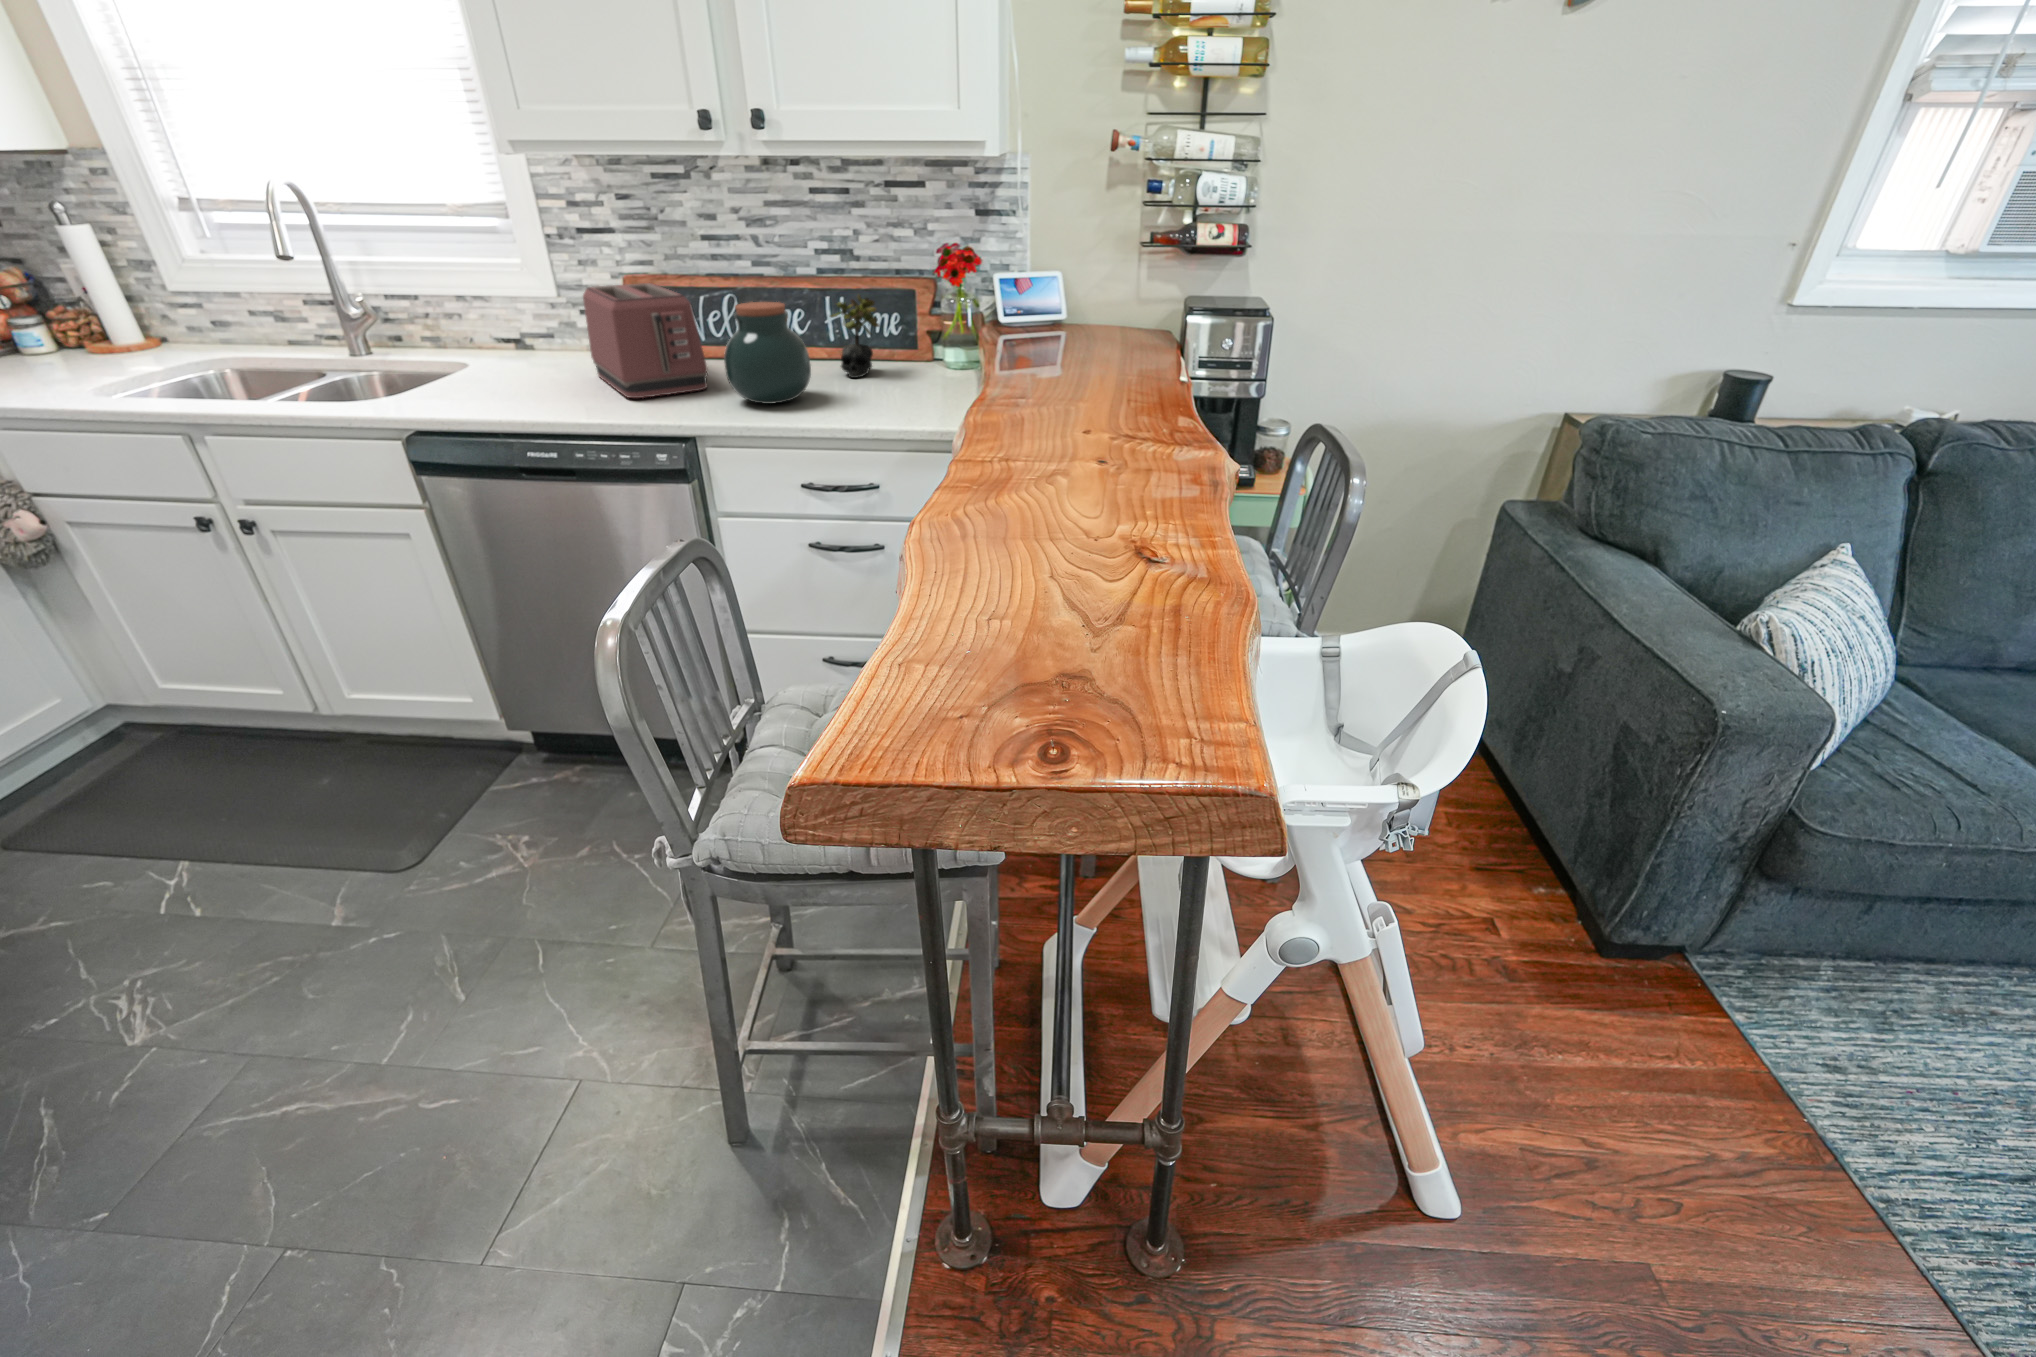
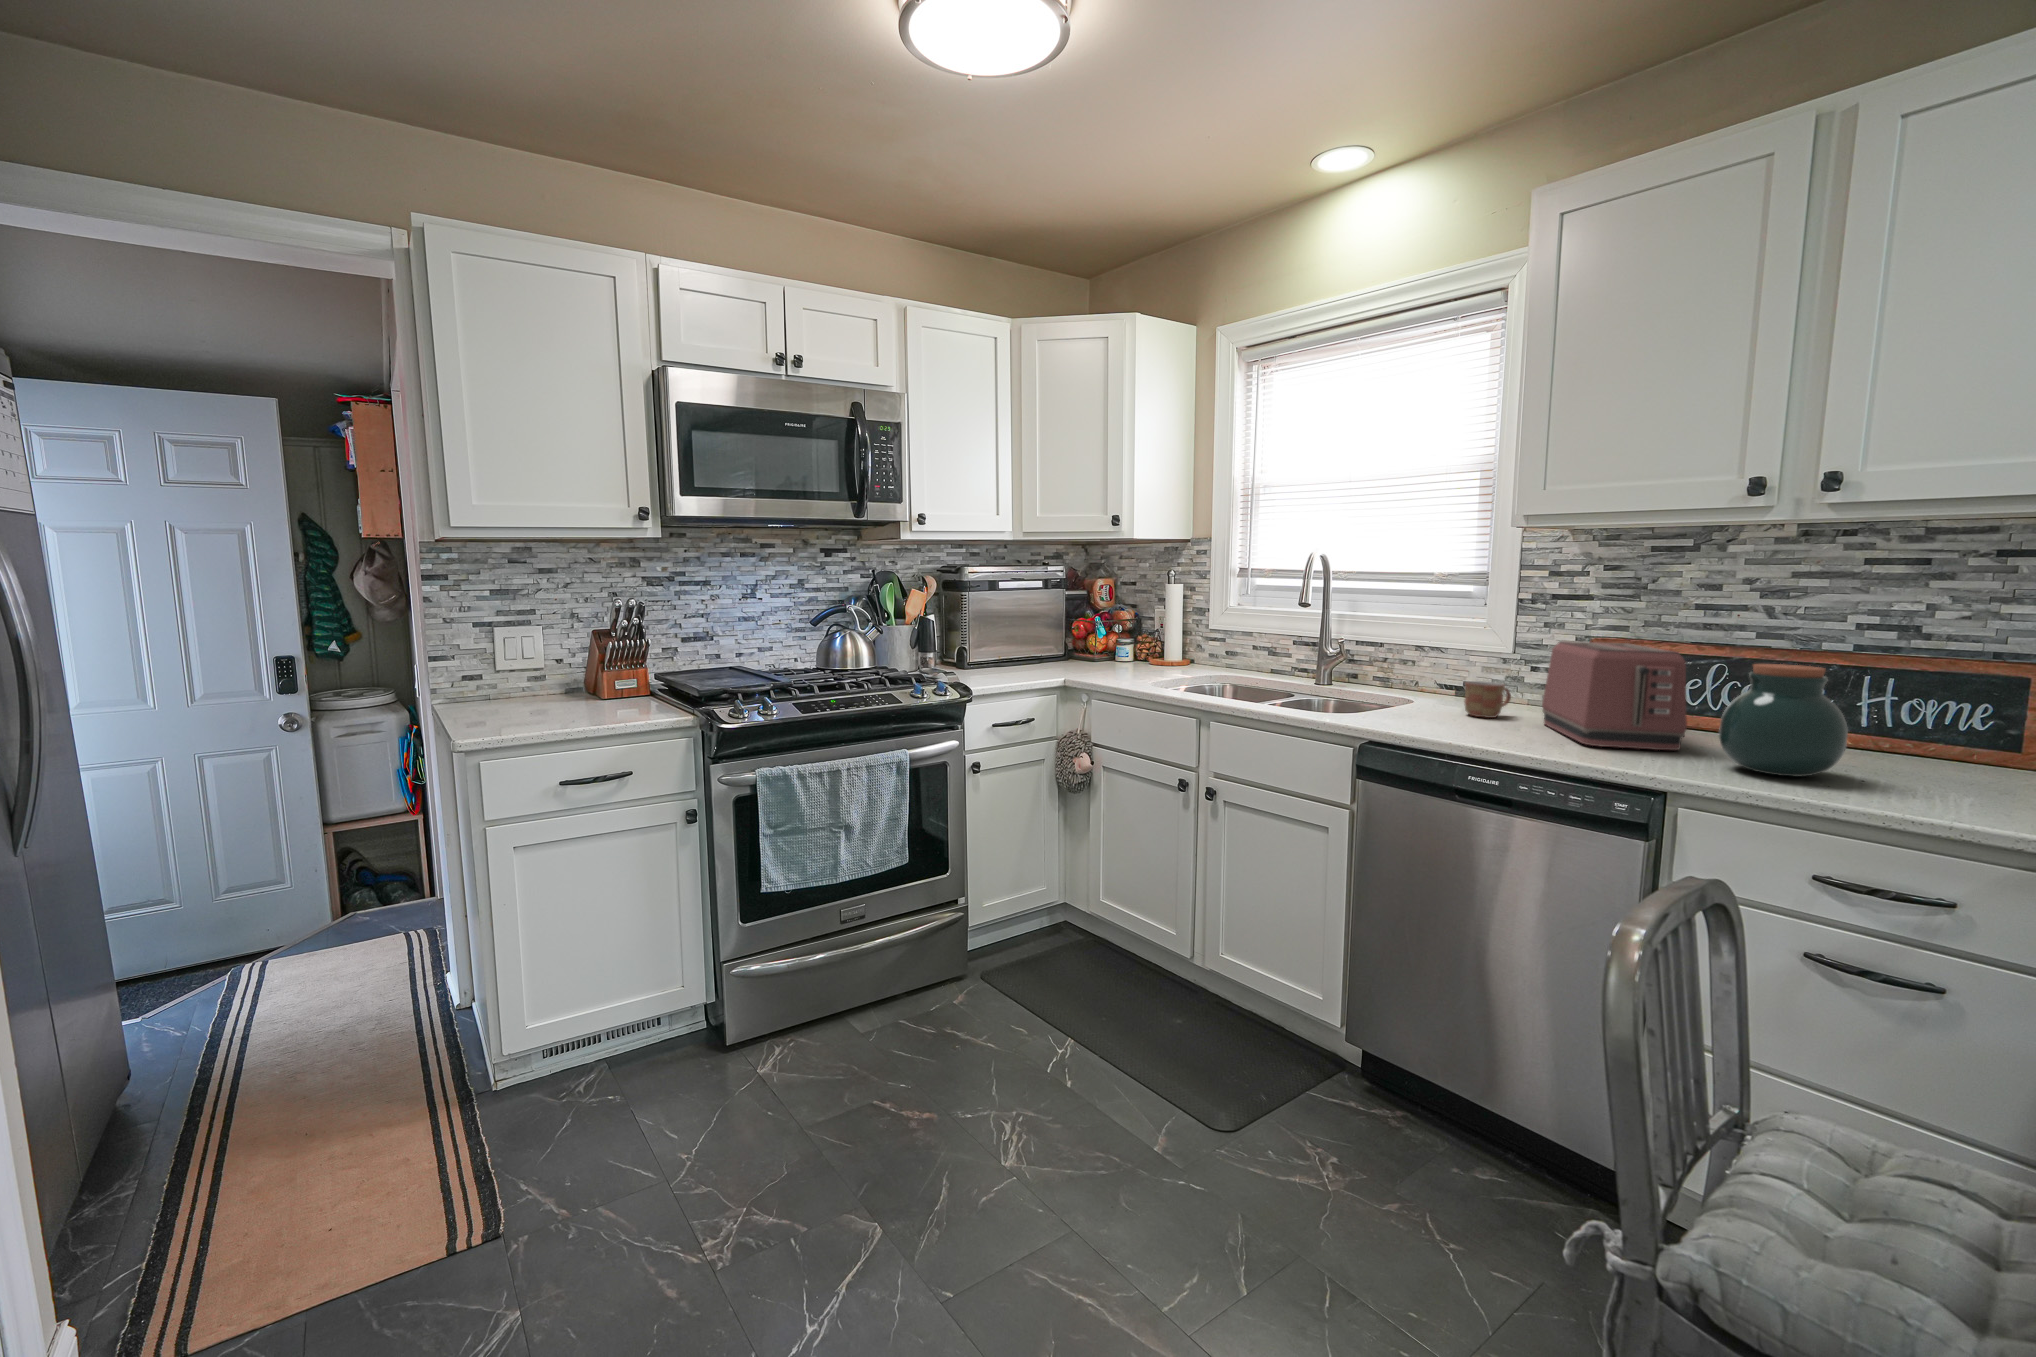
succulent plant: present [831,295,879,378] -> none [1875,673,1962,770]
mug: none [510,336,563,378] -> present [1464,681,1511,718]

